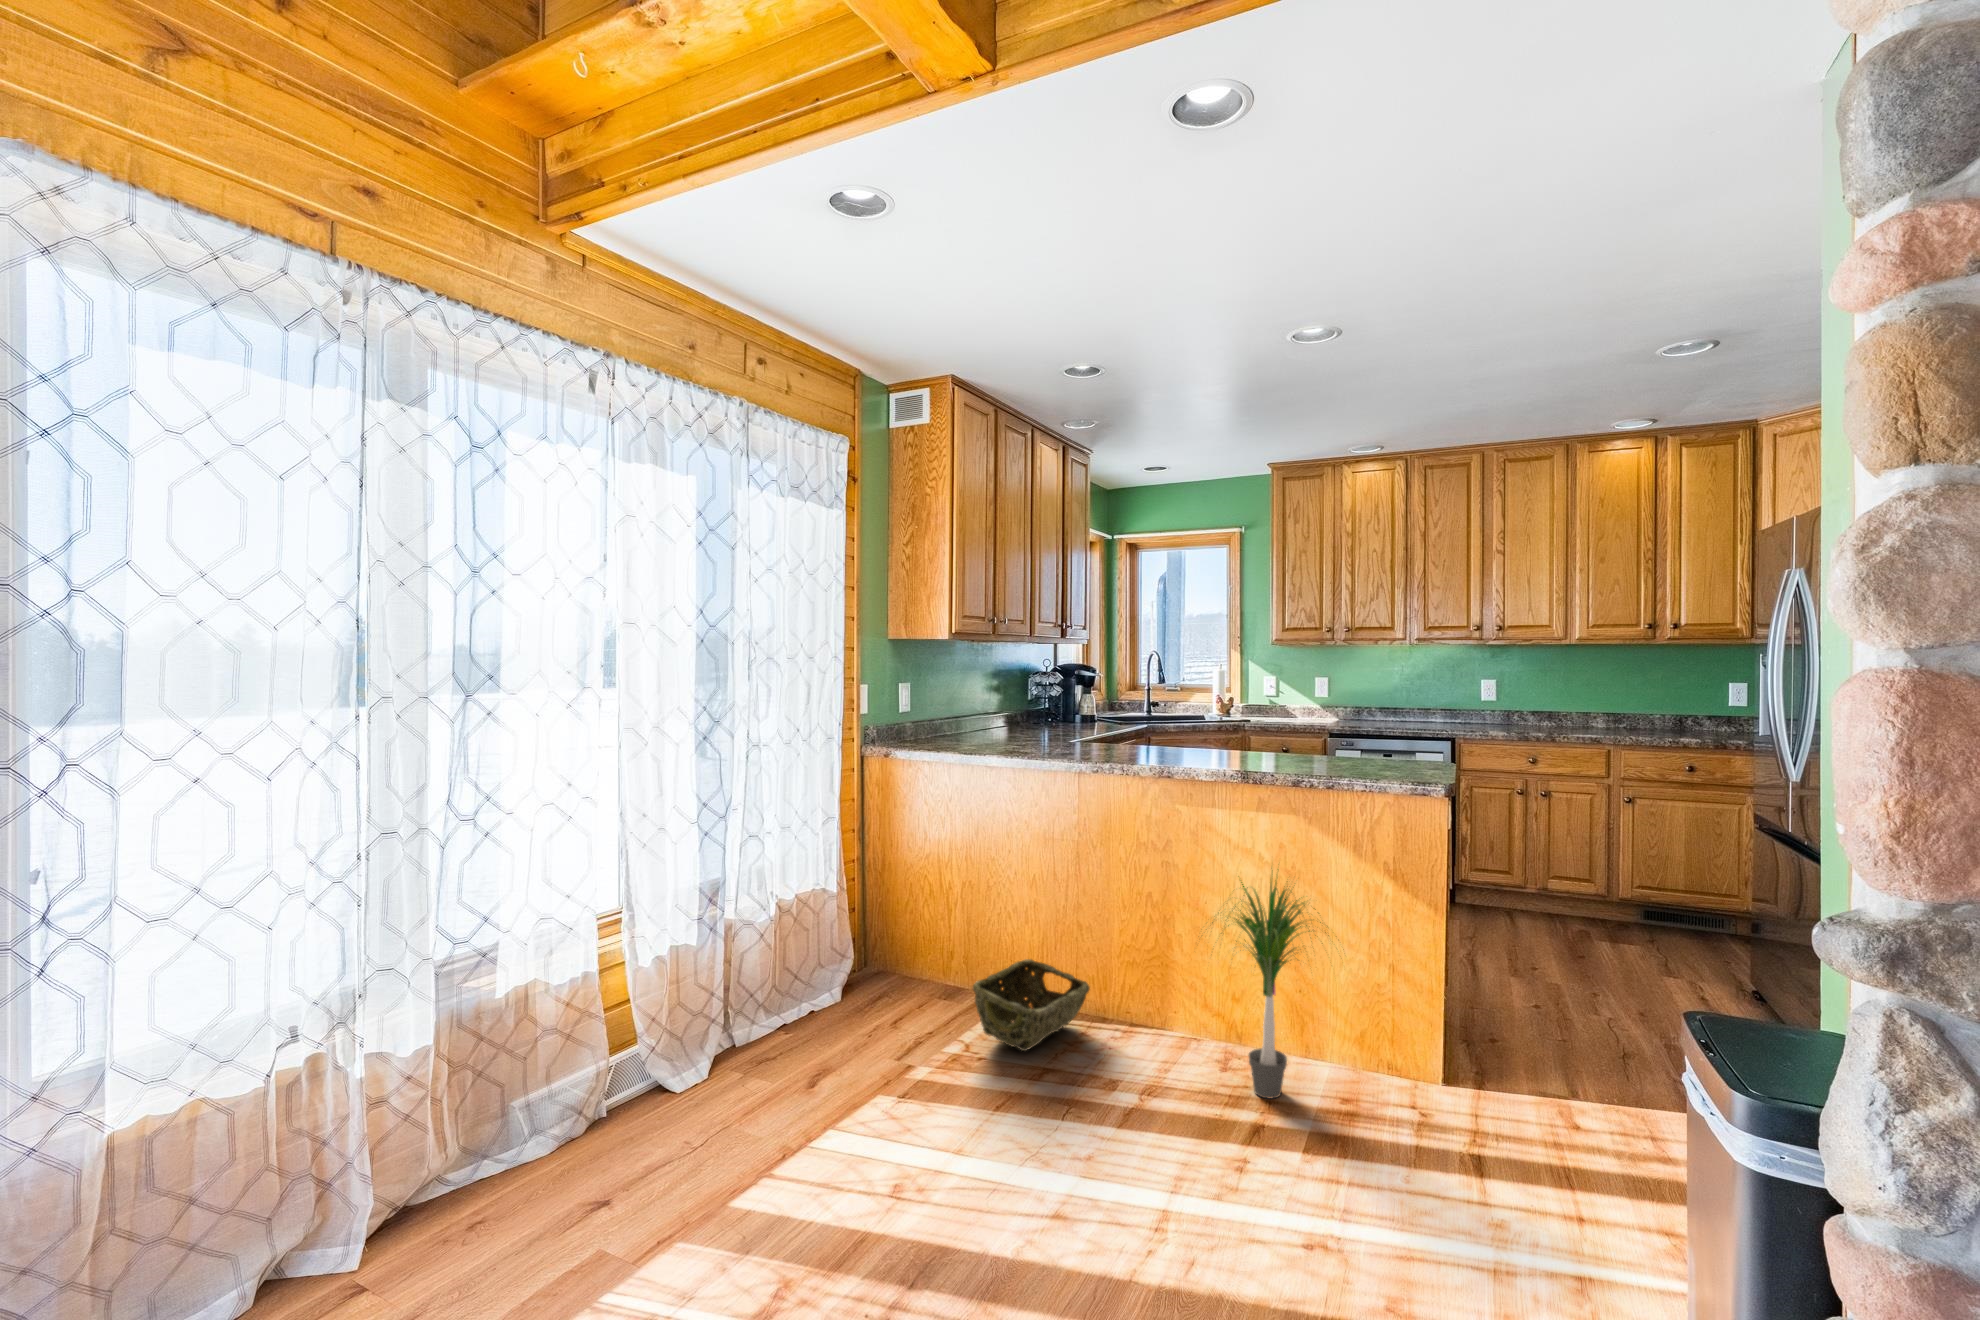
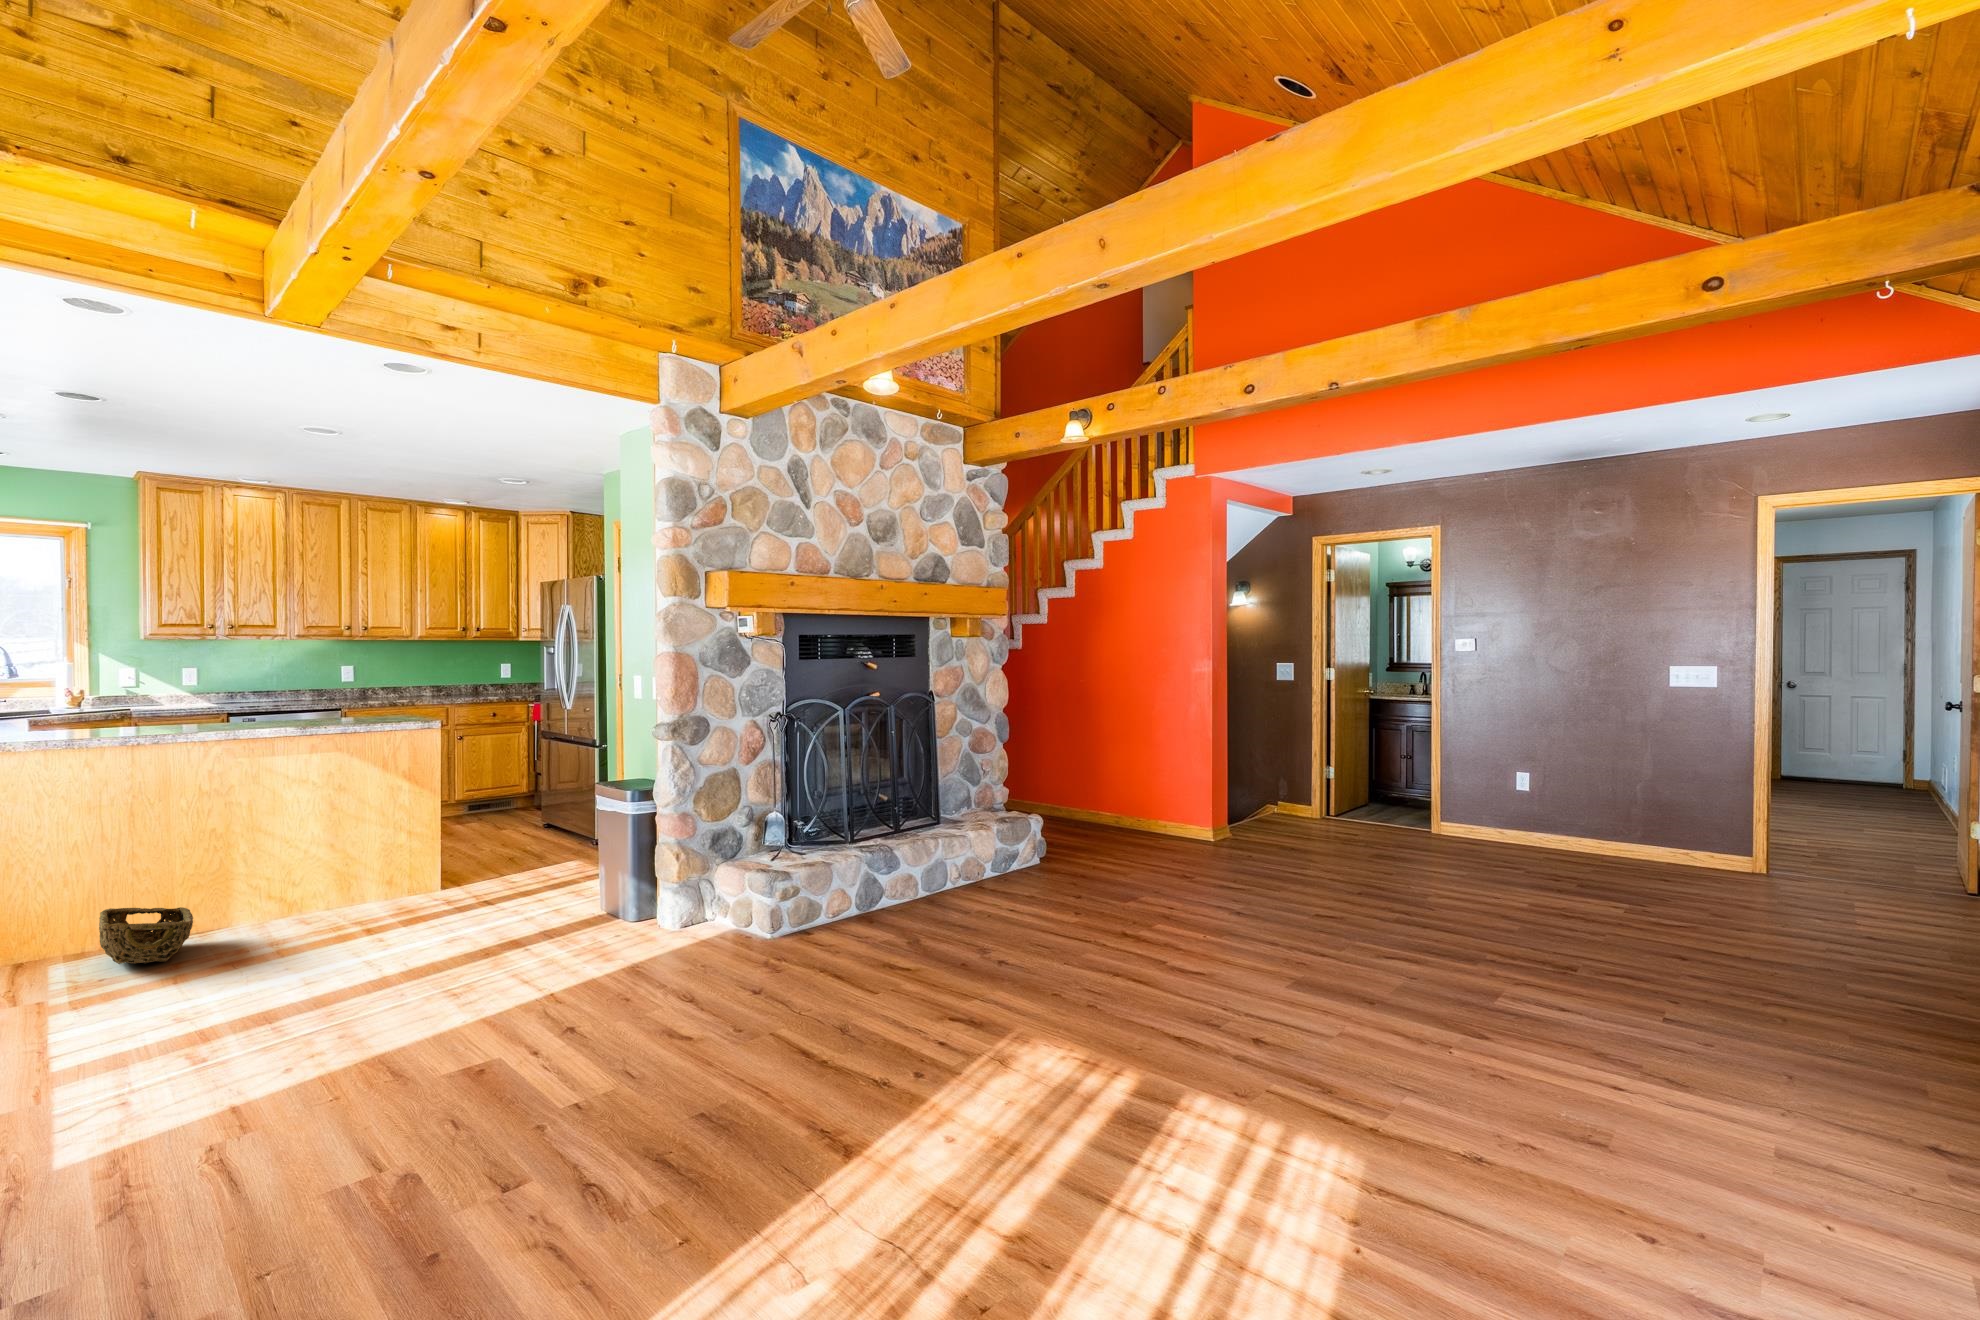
potted plant: present [1212,870,1329,1098] -> none [313,771,427,920]

